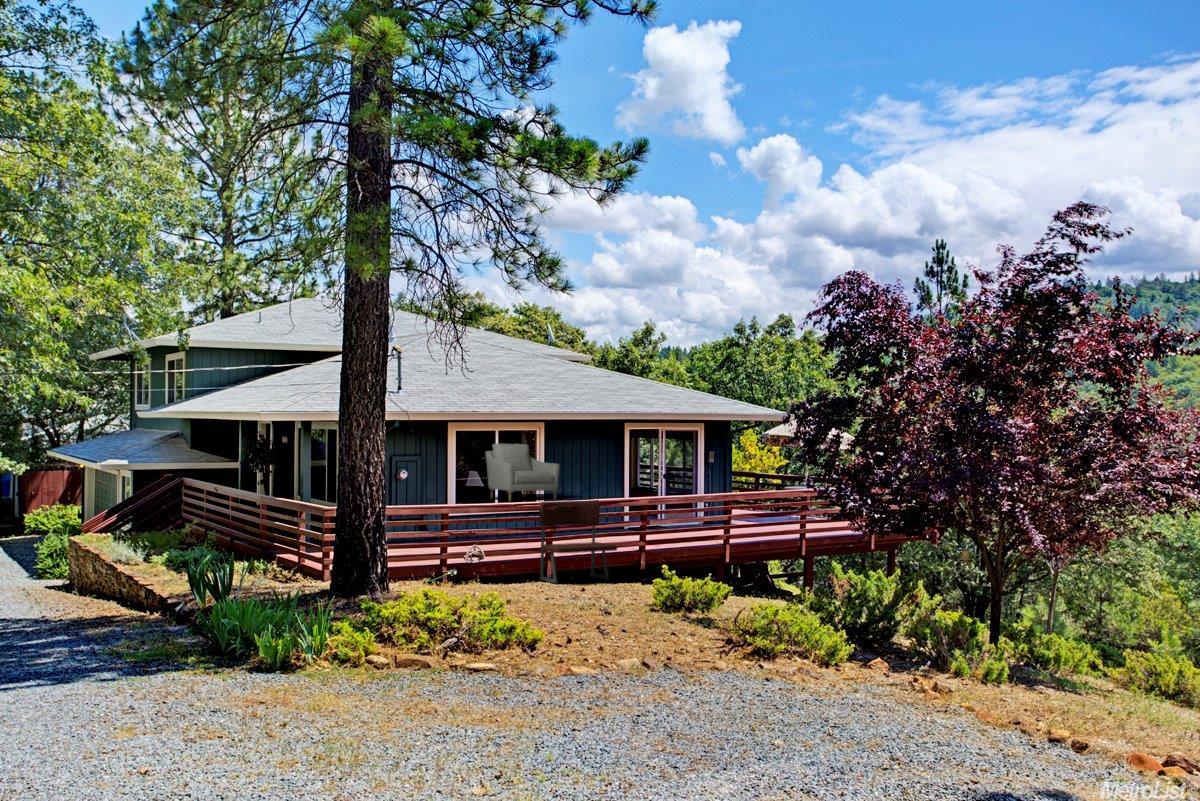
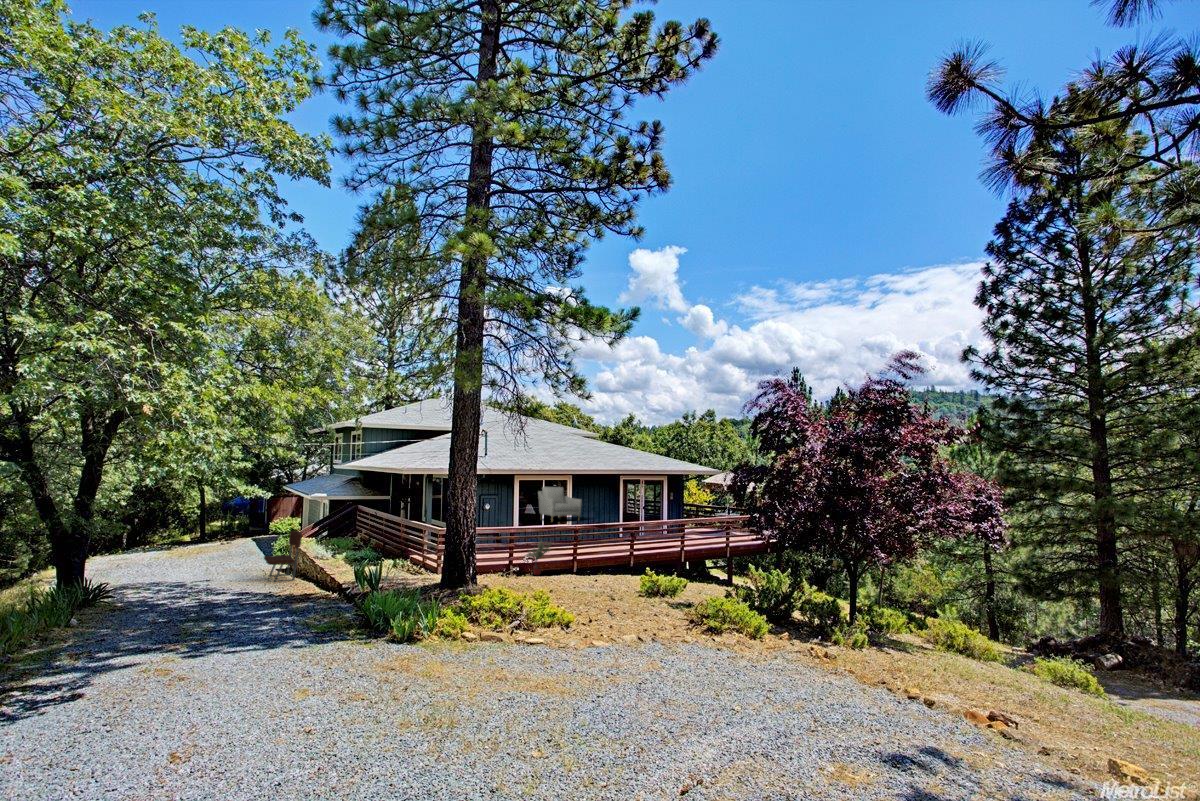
bench: present [539,501,617,584] -> present [264,531,302,582]
potted tree: none [464,524,509,585] -> present [525,540,551,575]

